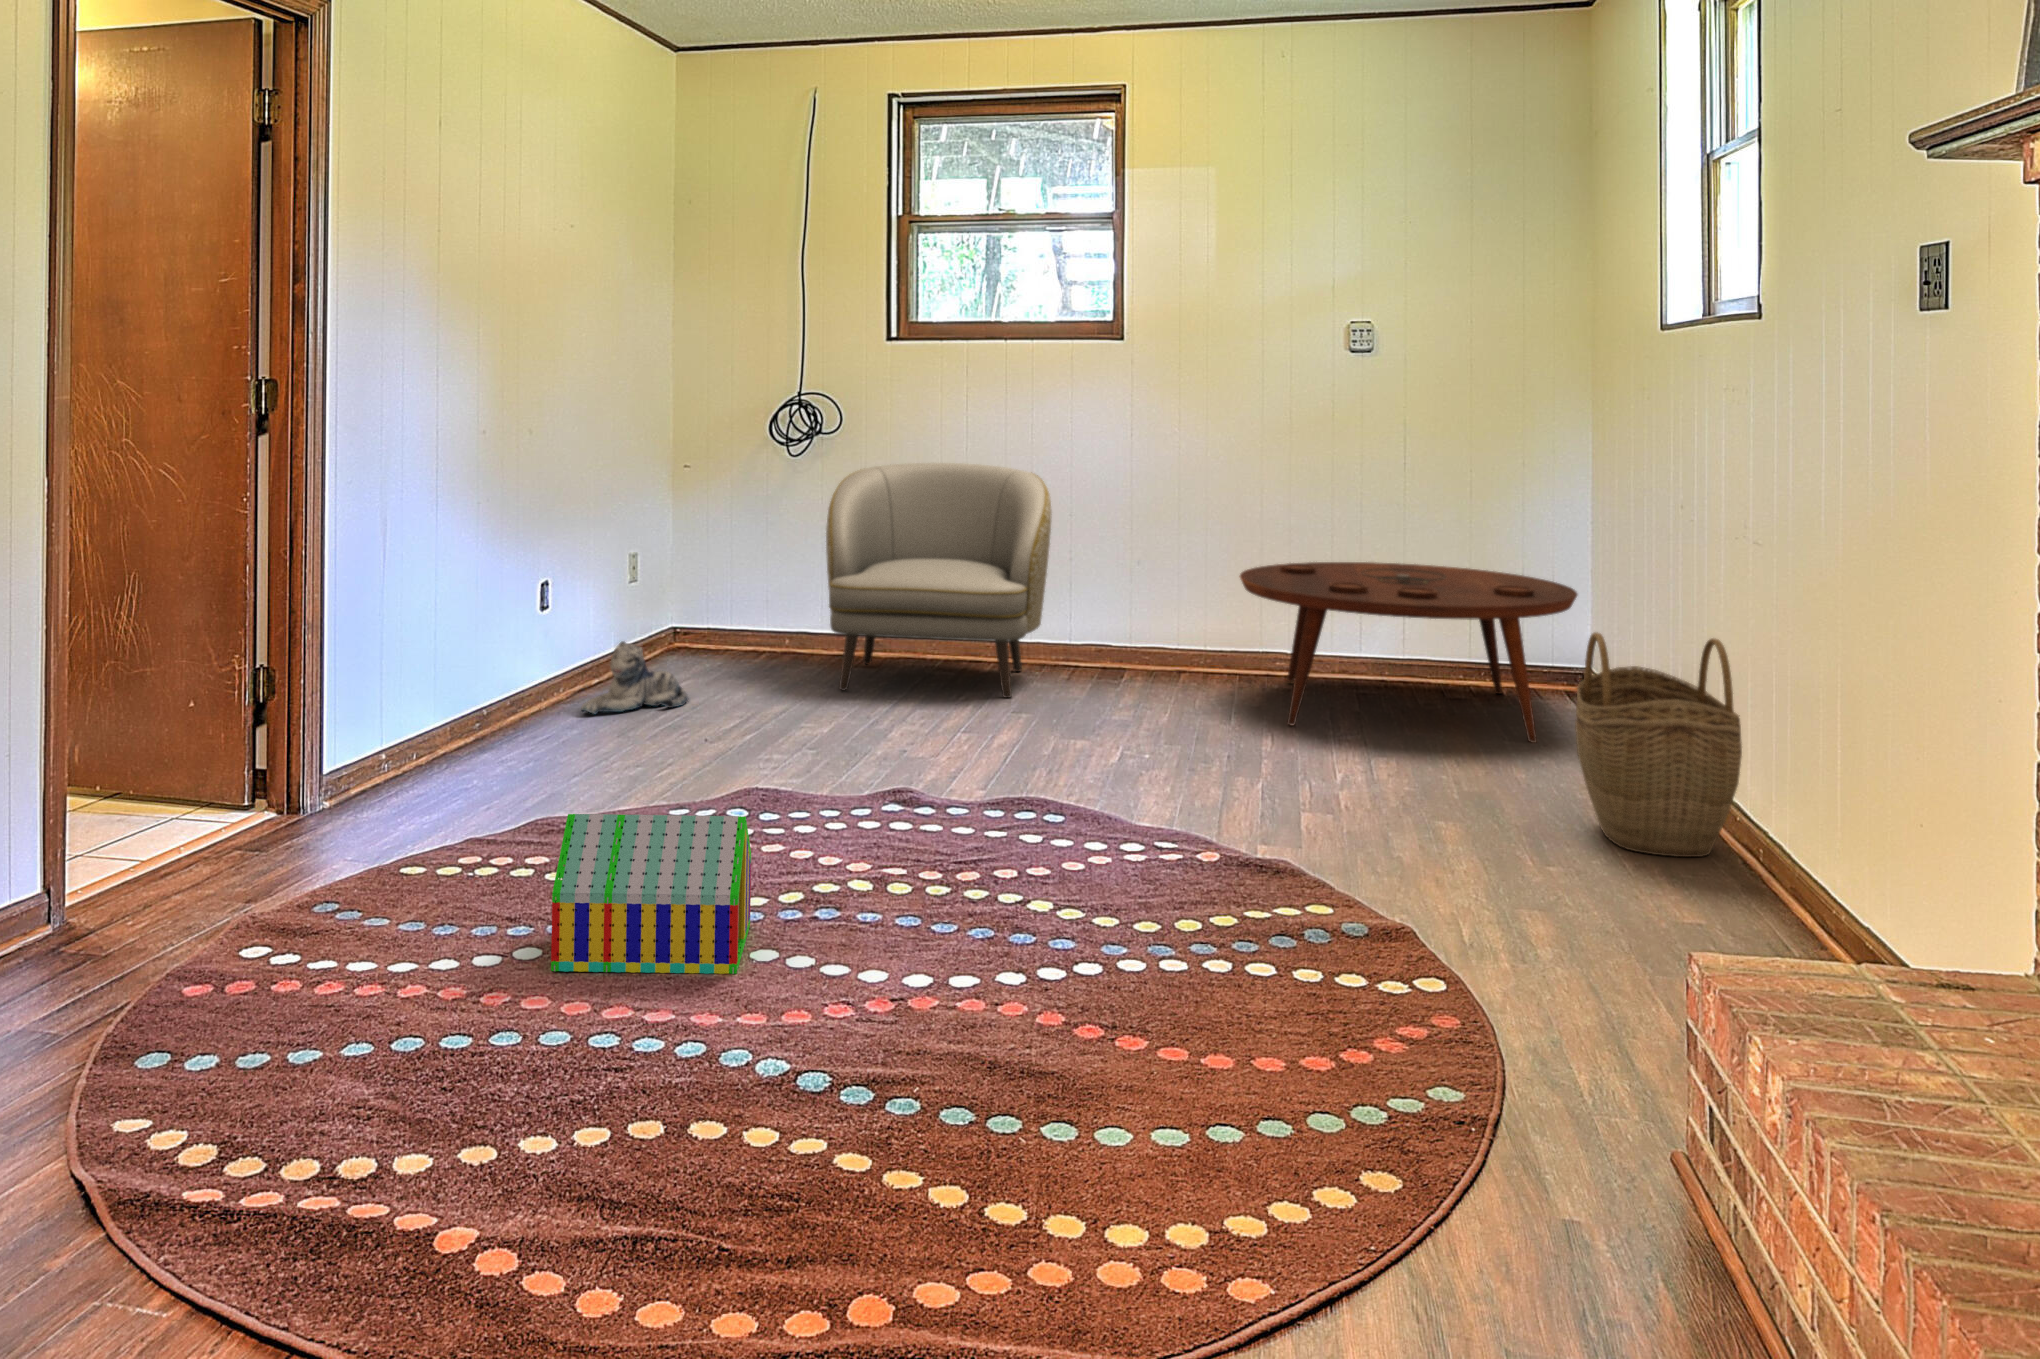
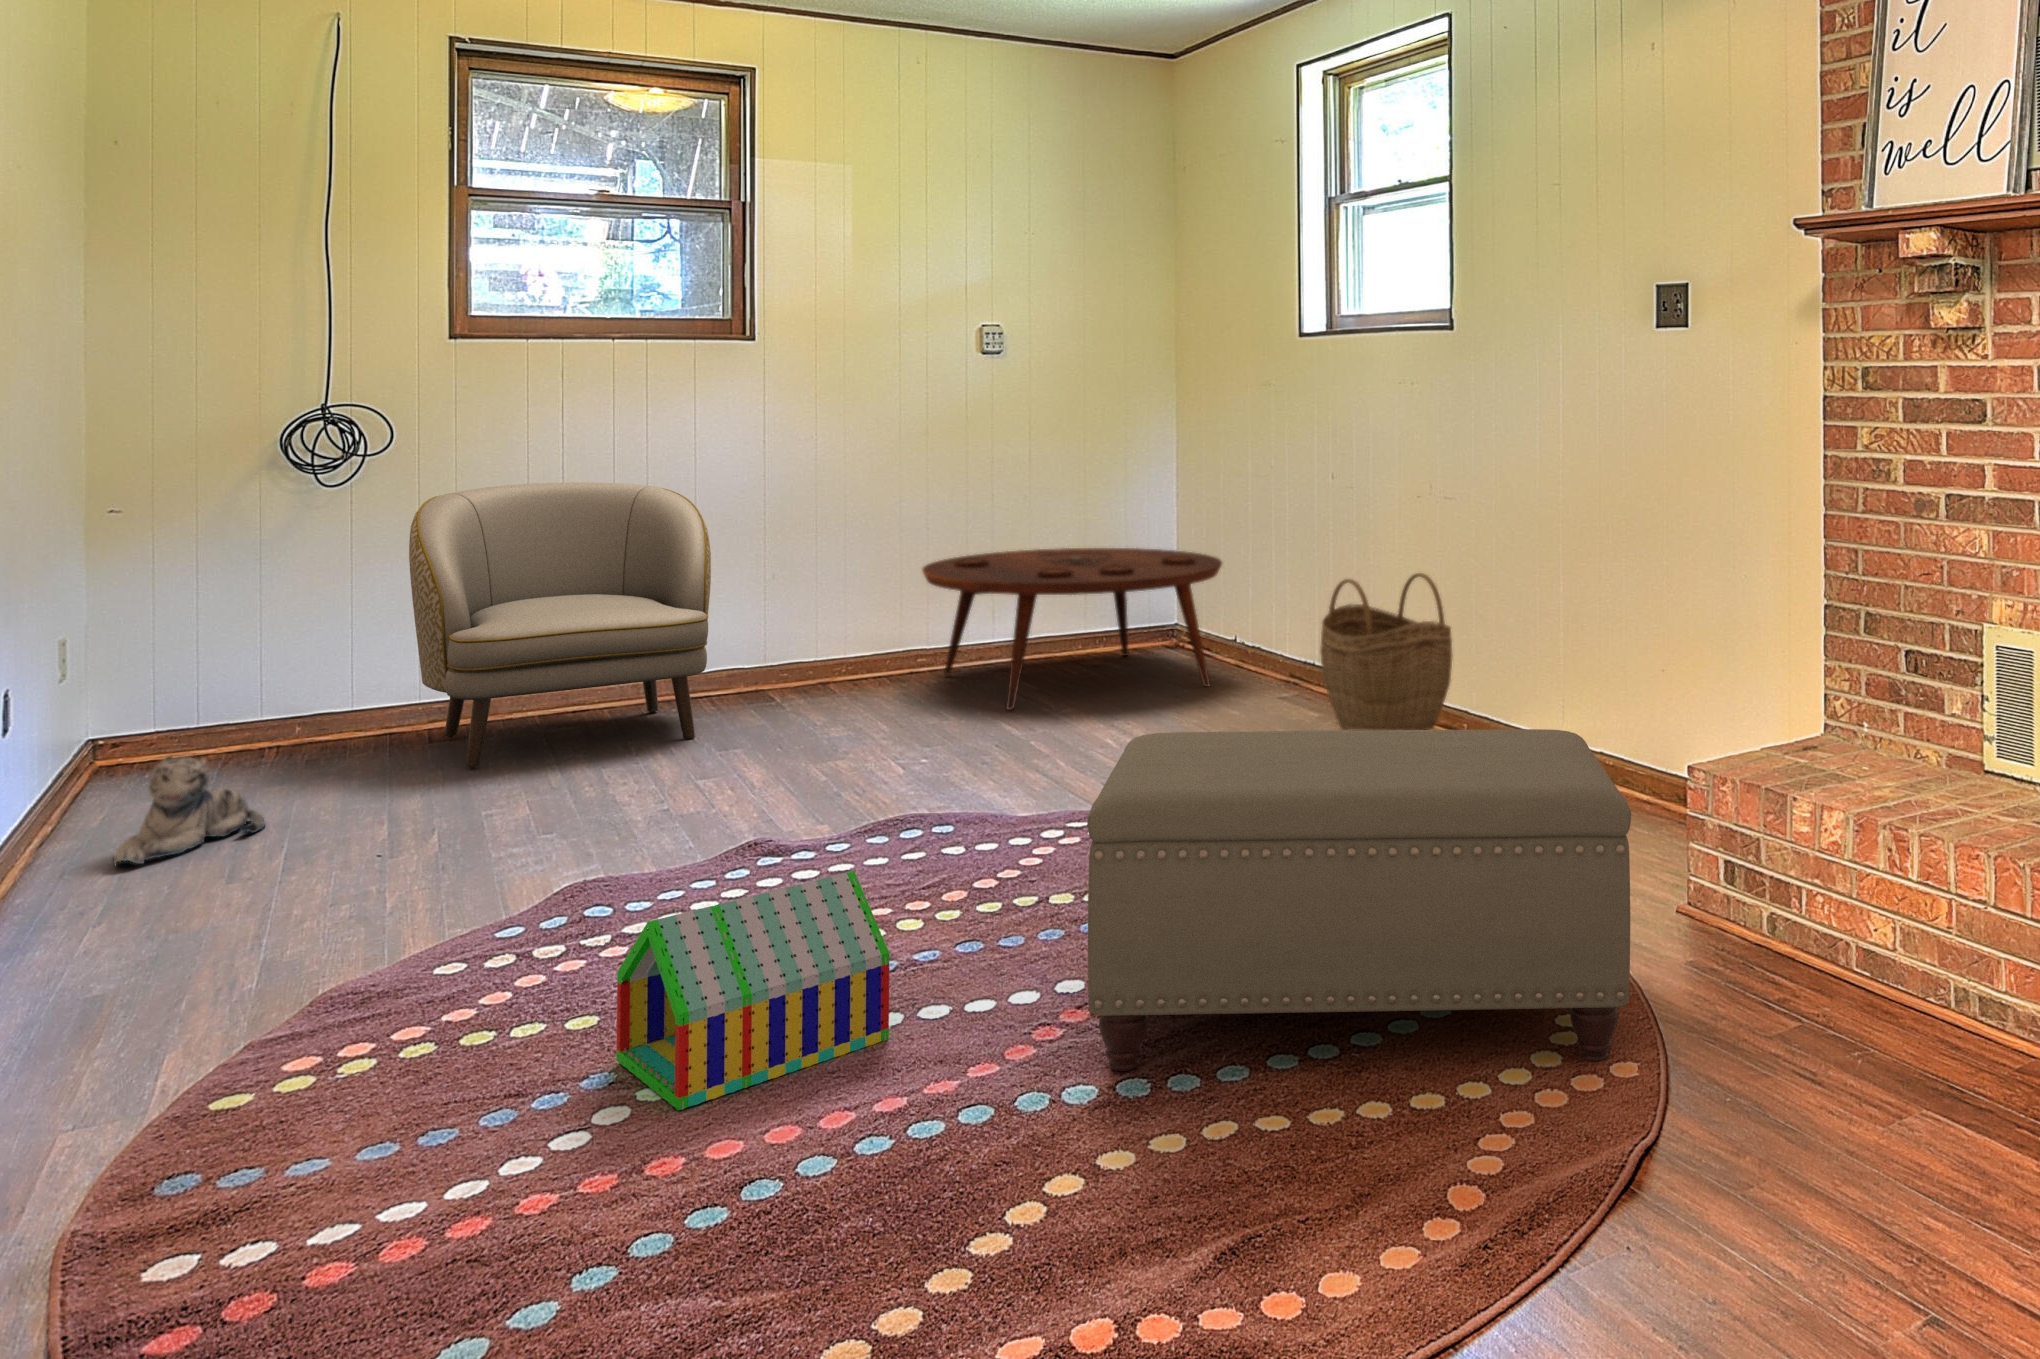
ottoman: none [793,748,1447,1276] -> present [1087,729,1631,1071]

